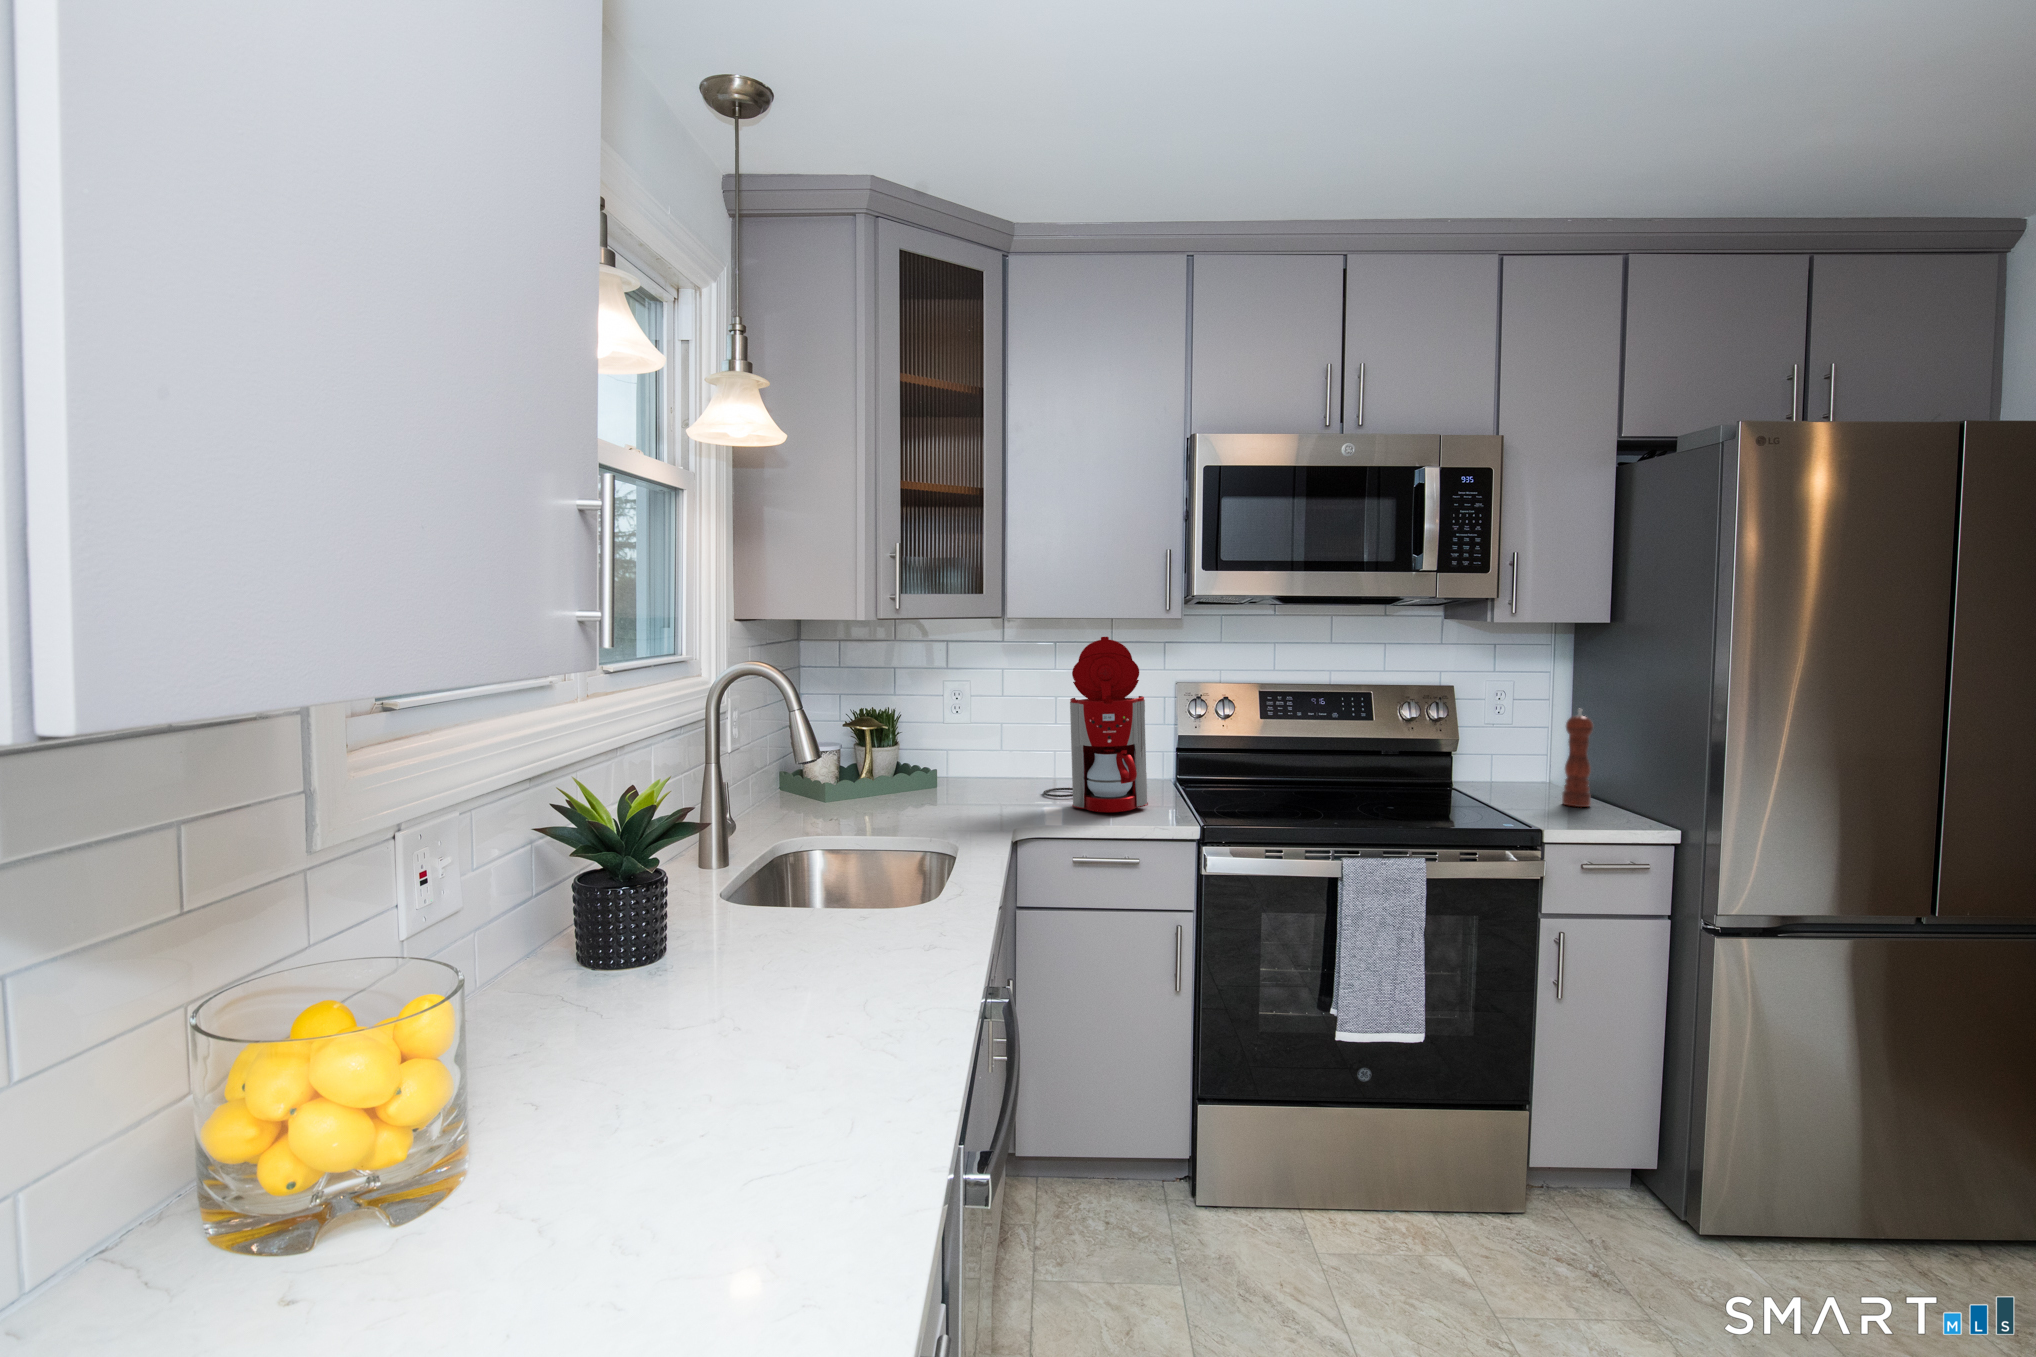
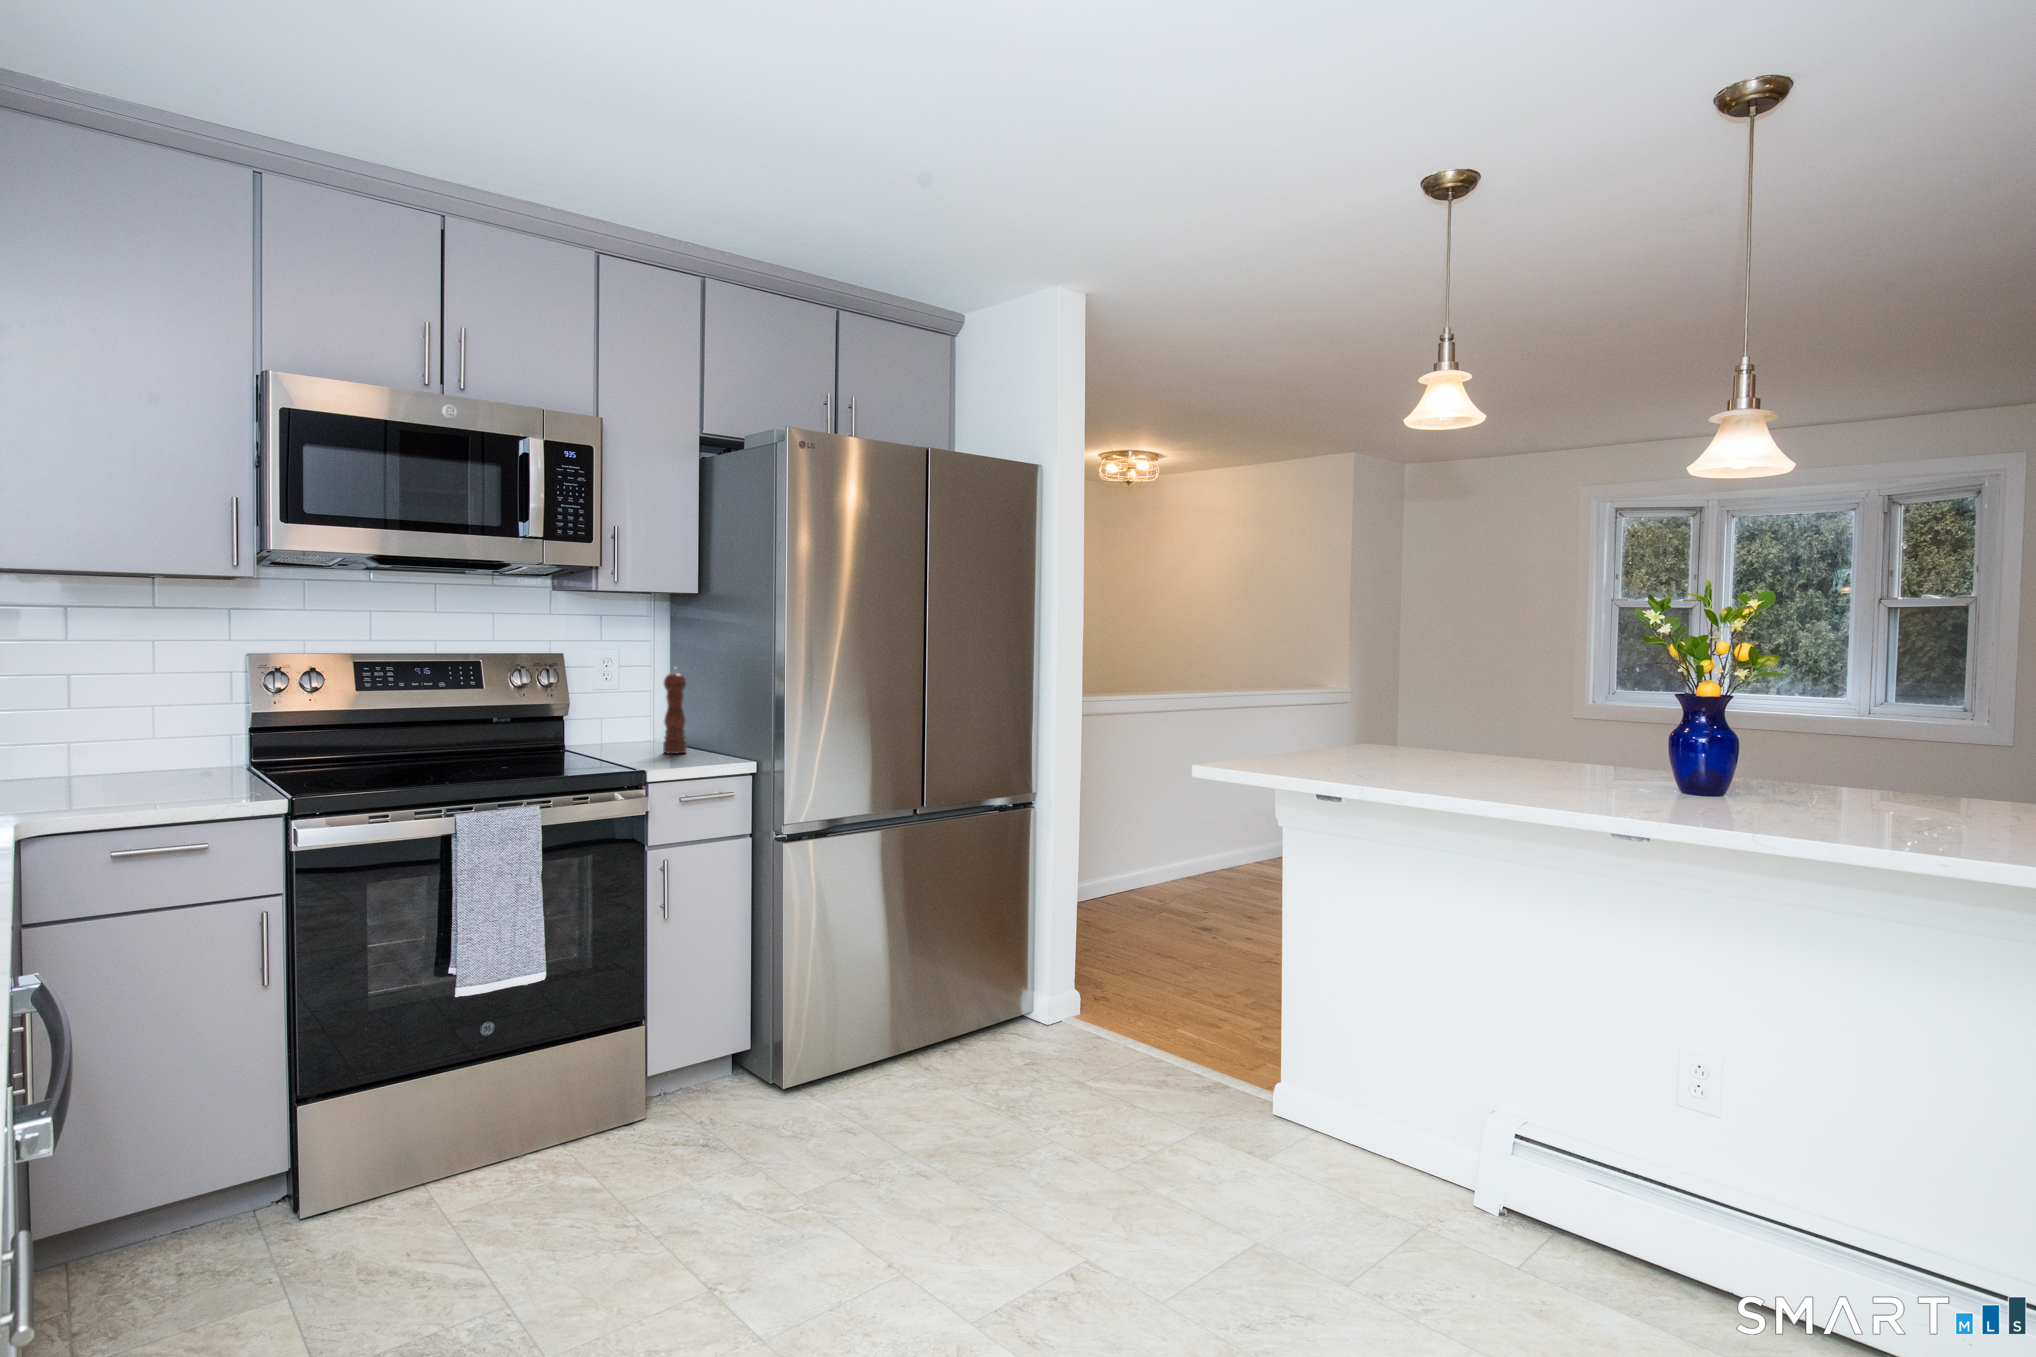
coffee maker: present [1043,637,1148,812] -> none [59,594,218,797]

